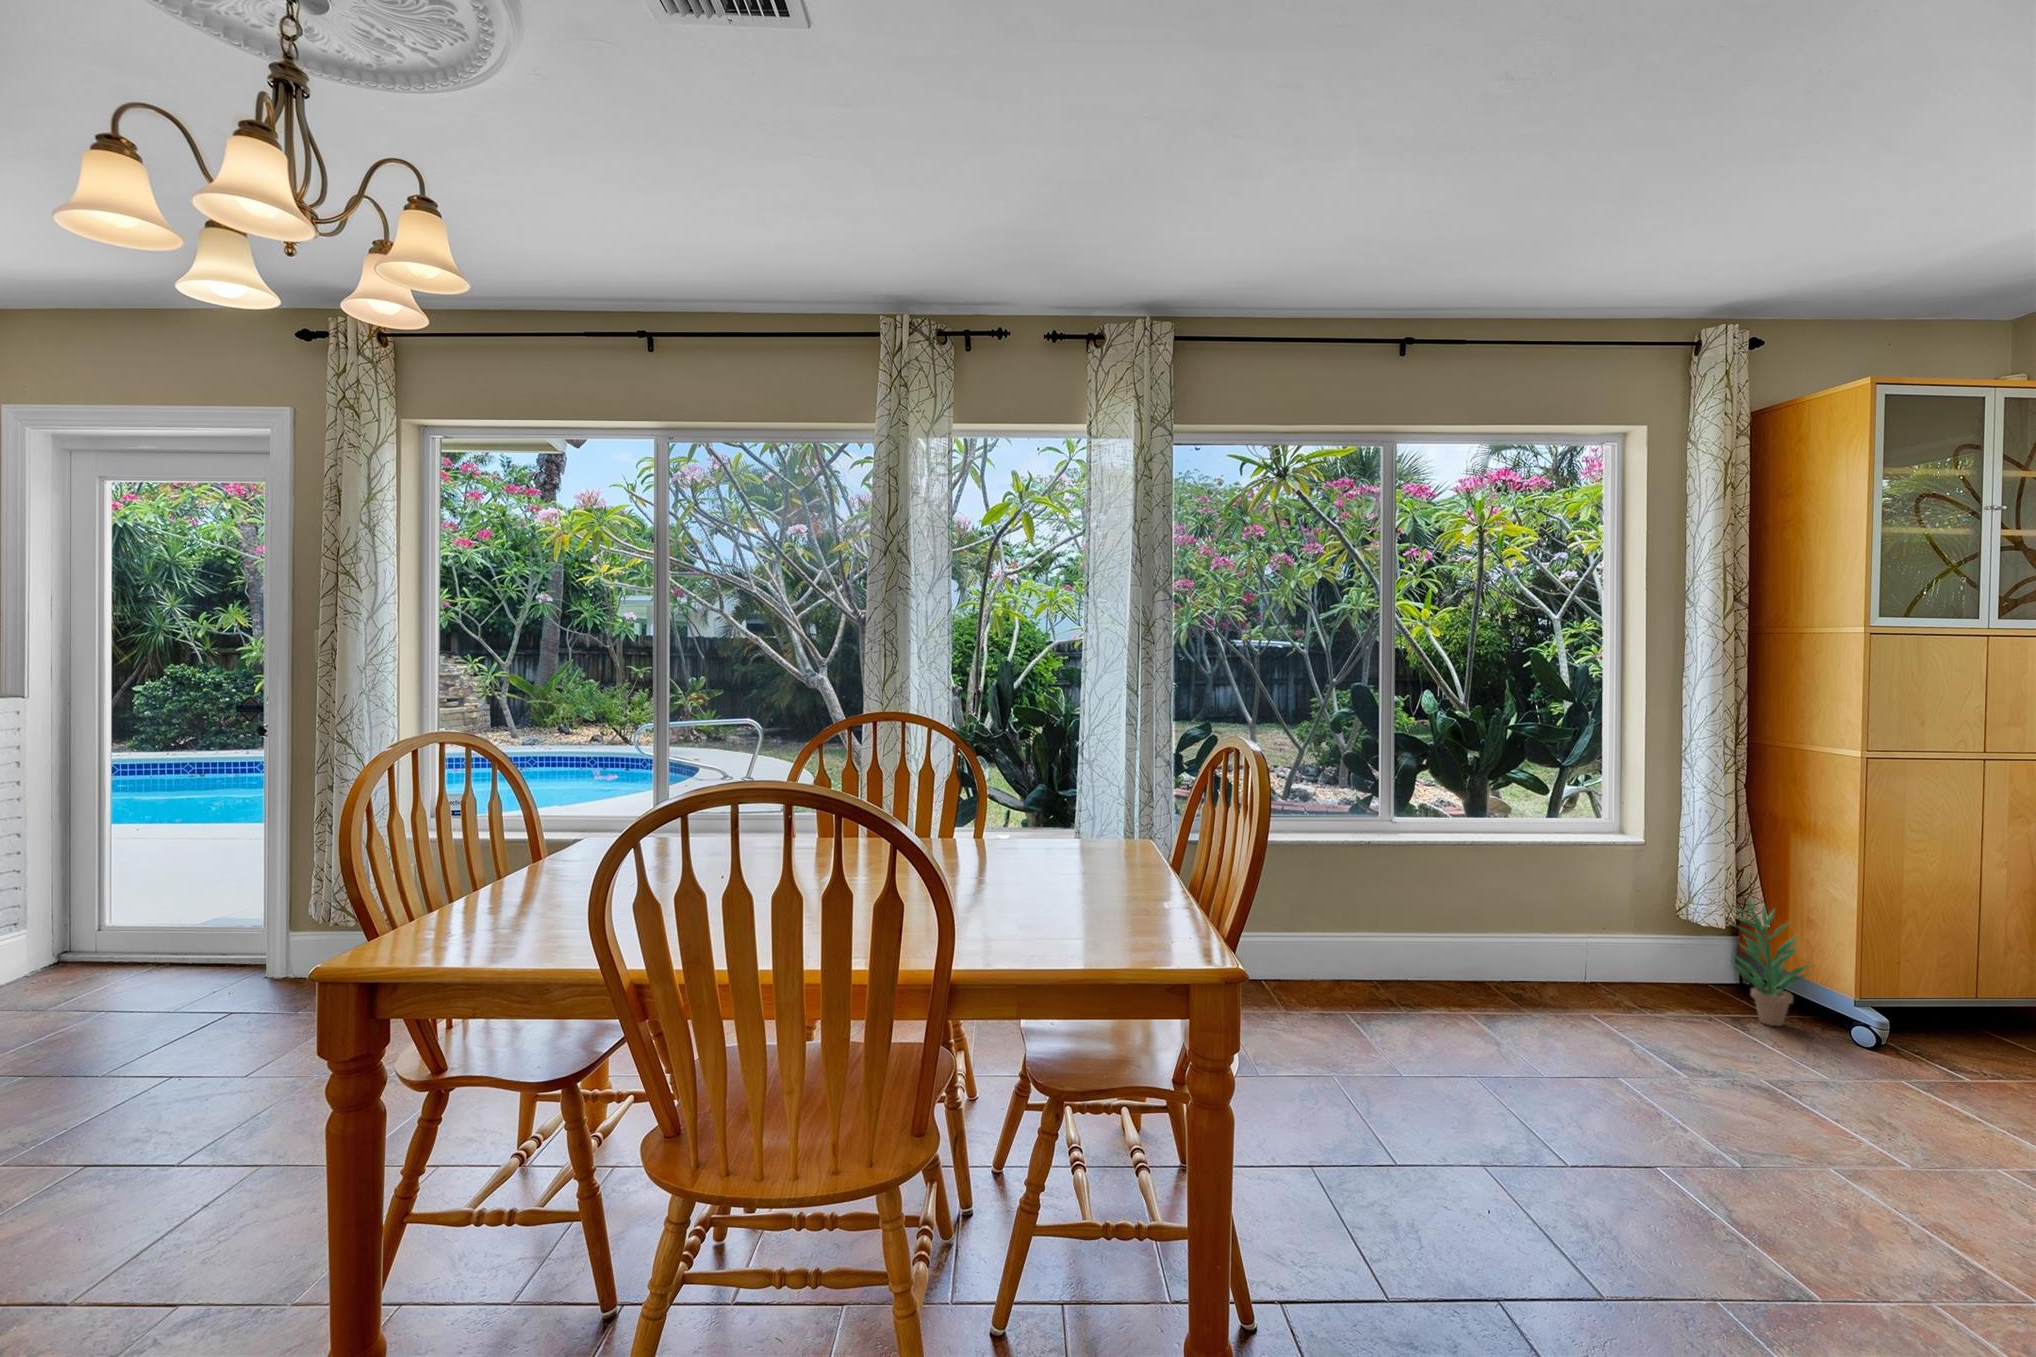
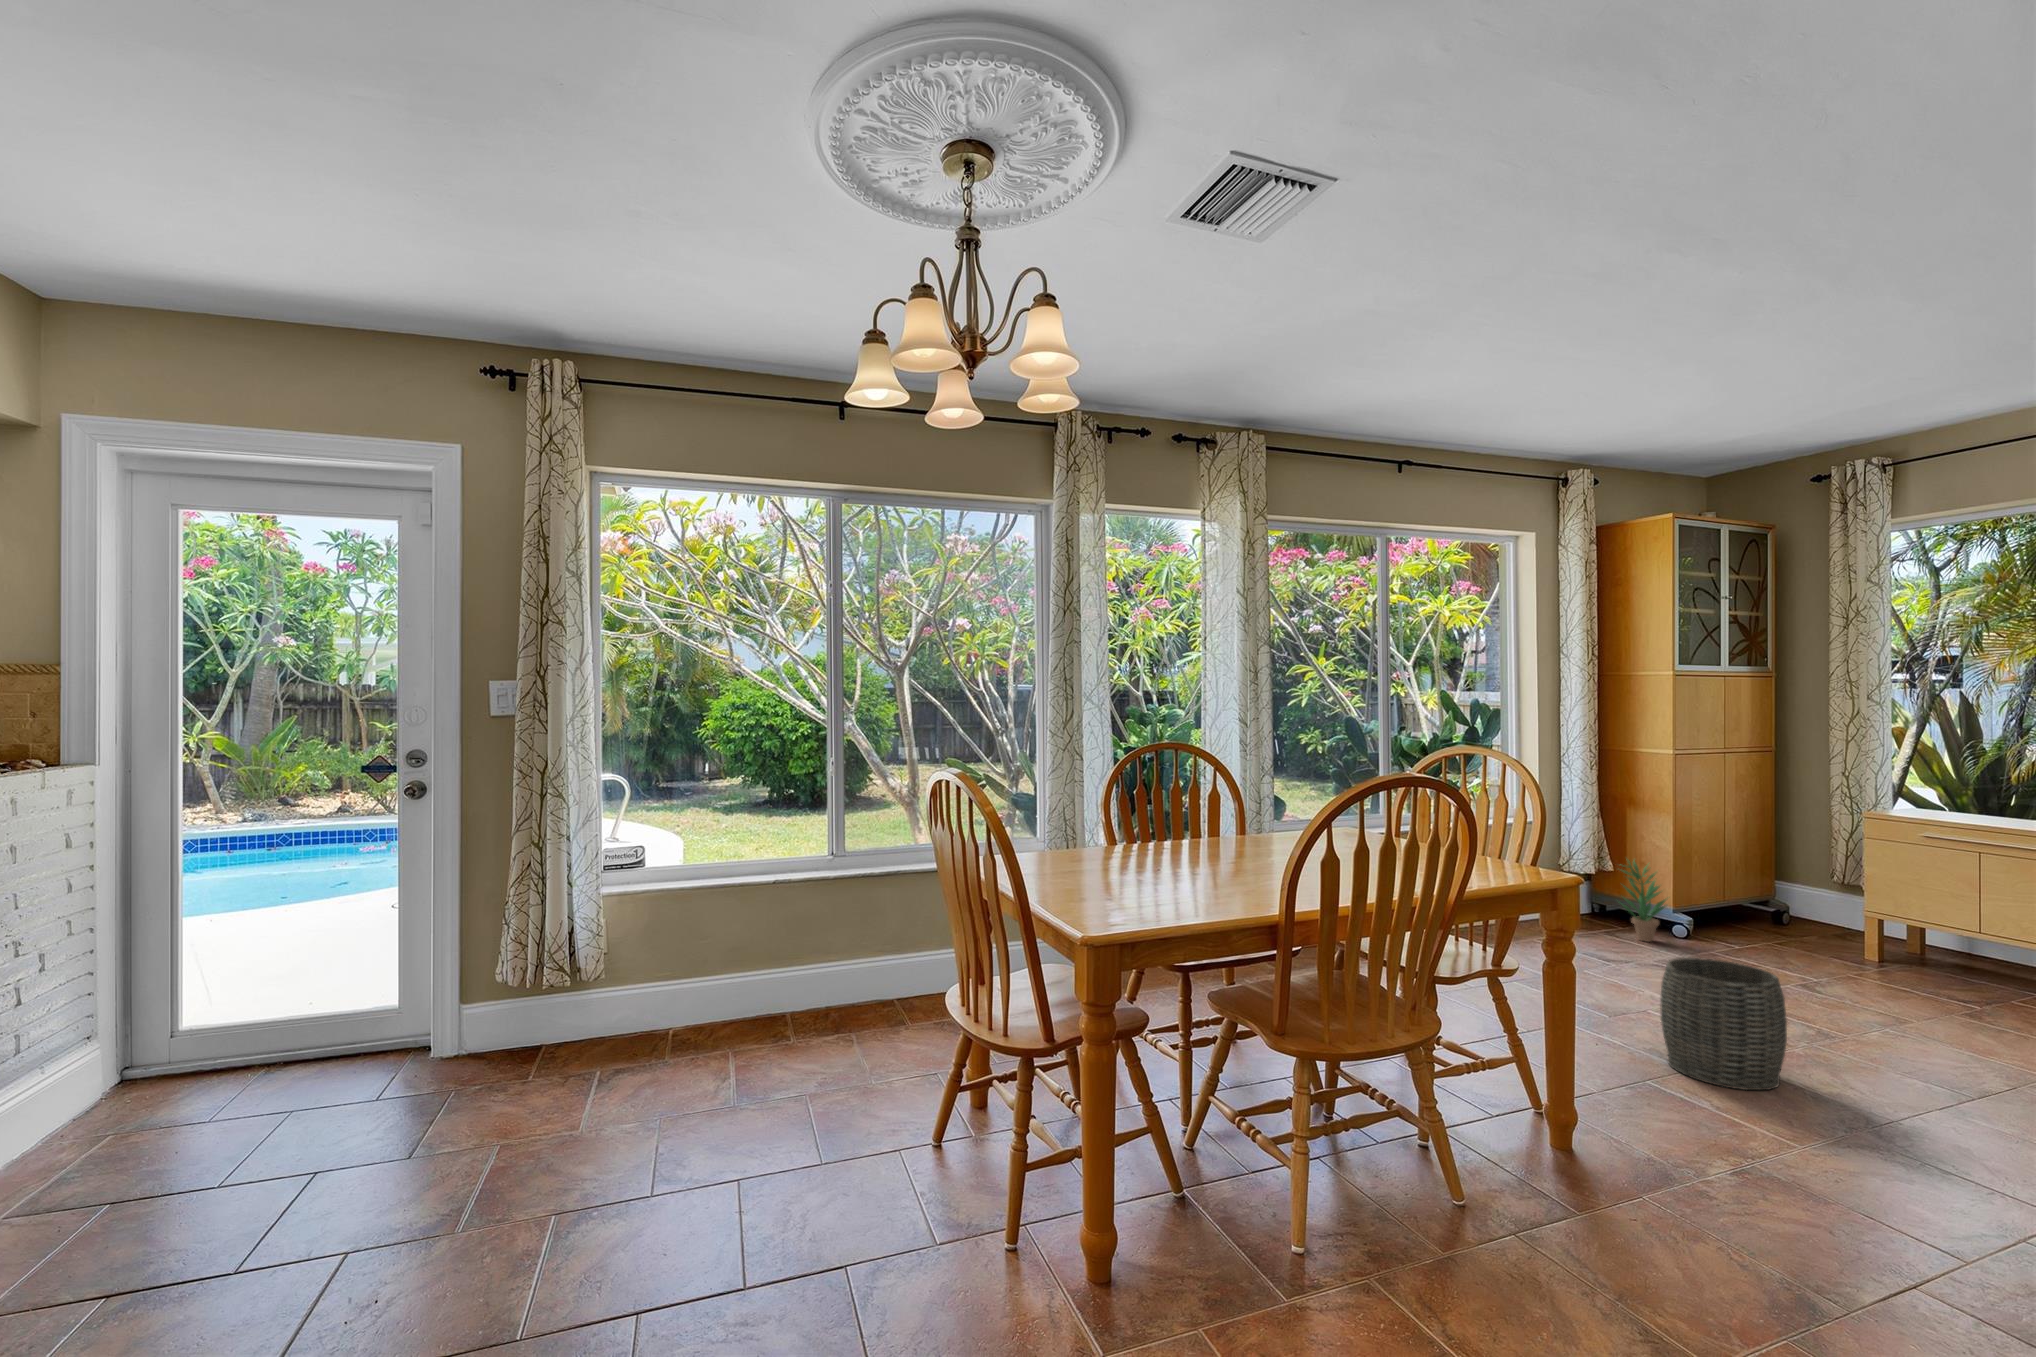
woven basket: none [1476,1035,1642,1241] -> present [1660,958,1787,1090]

